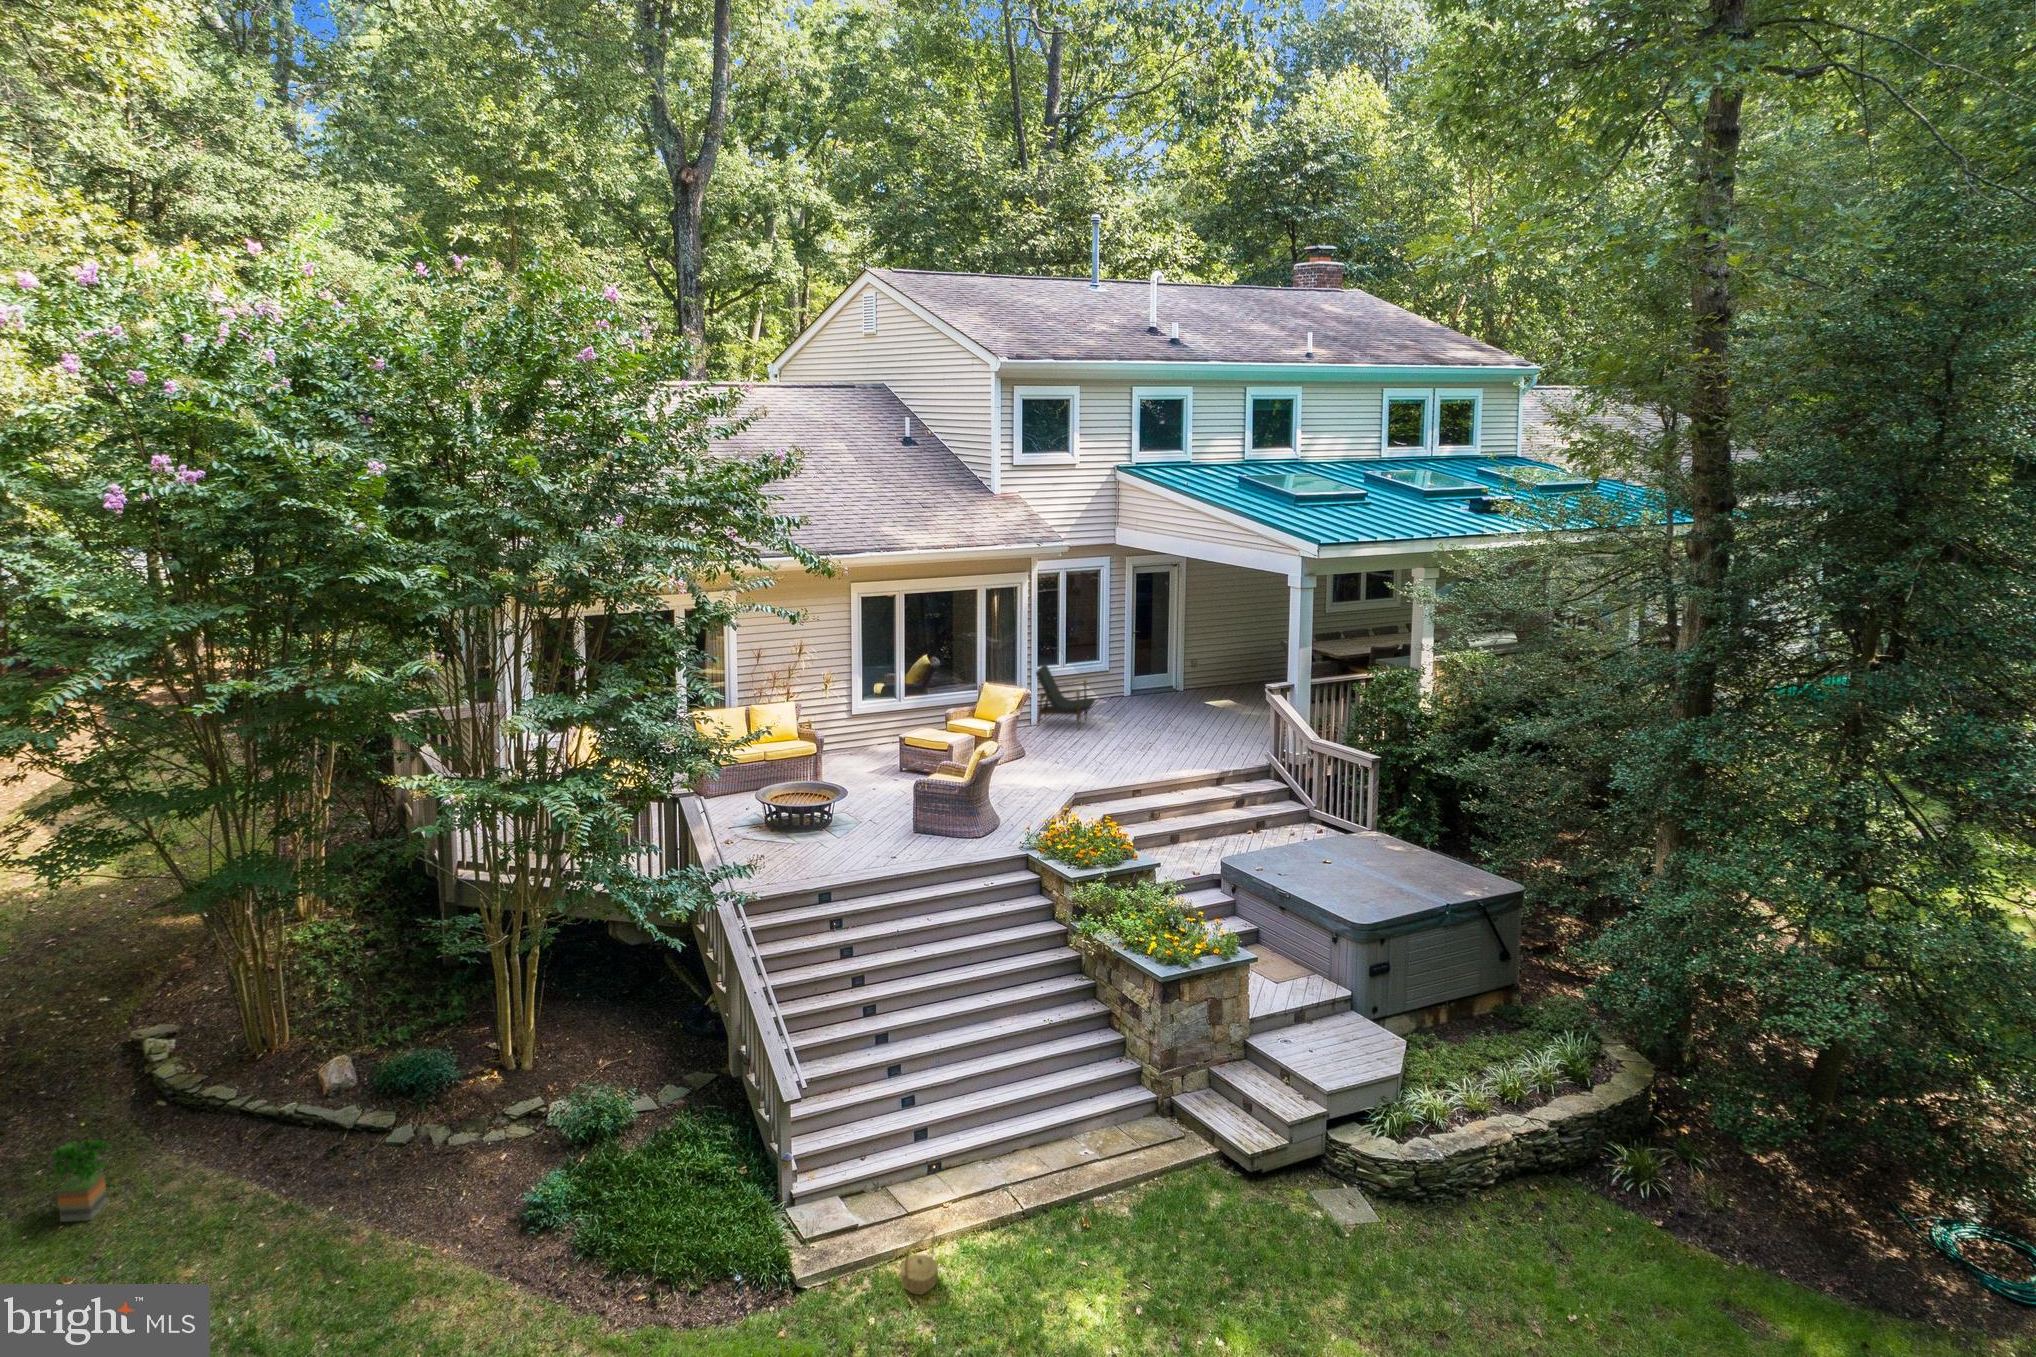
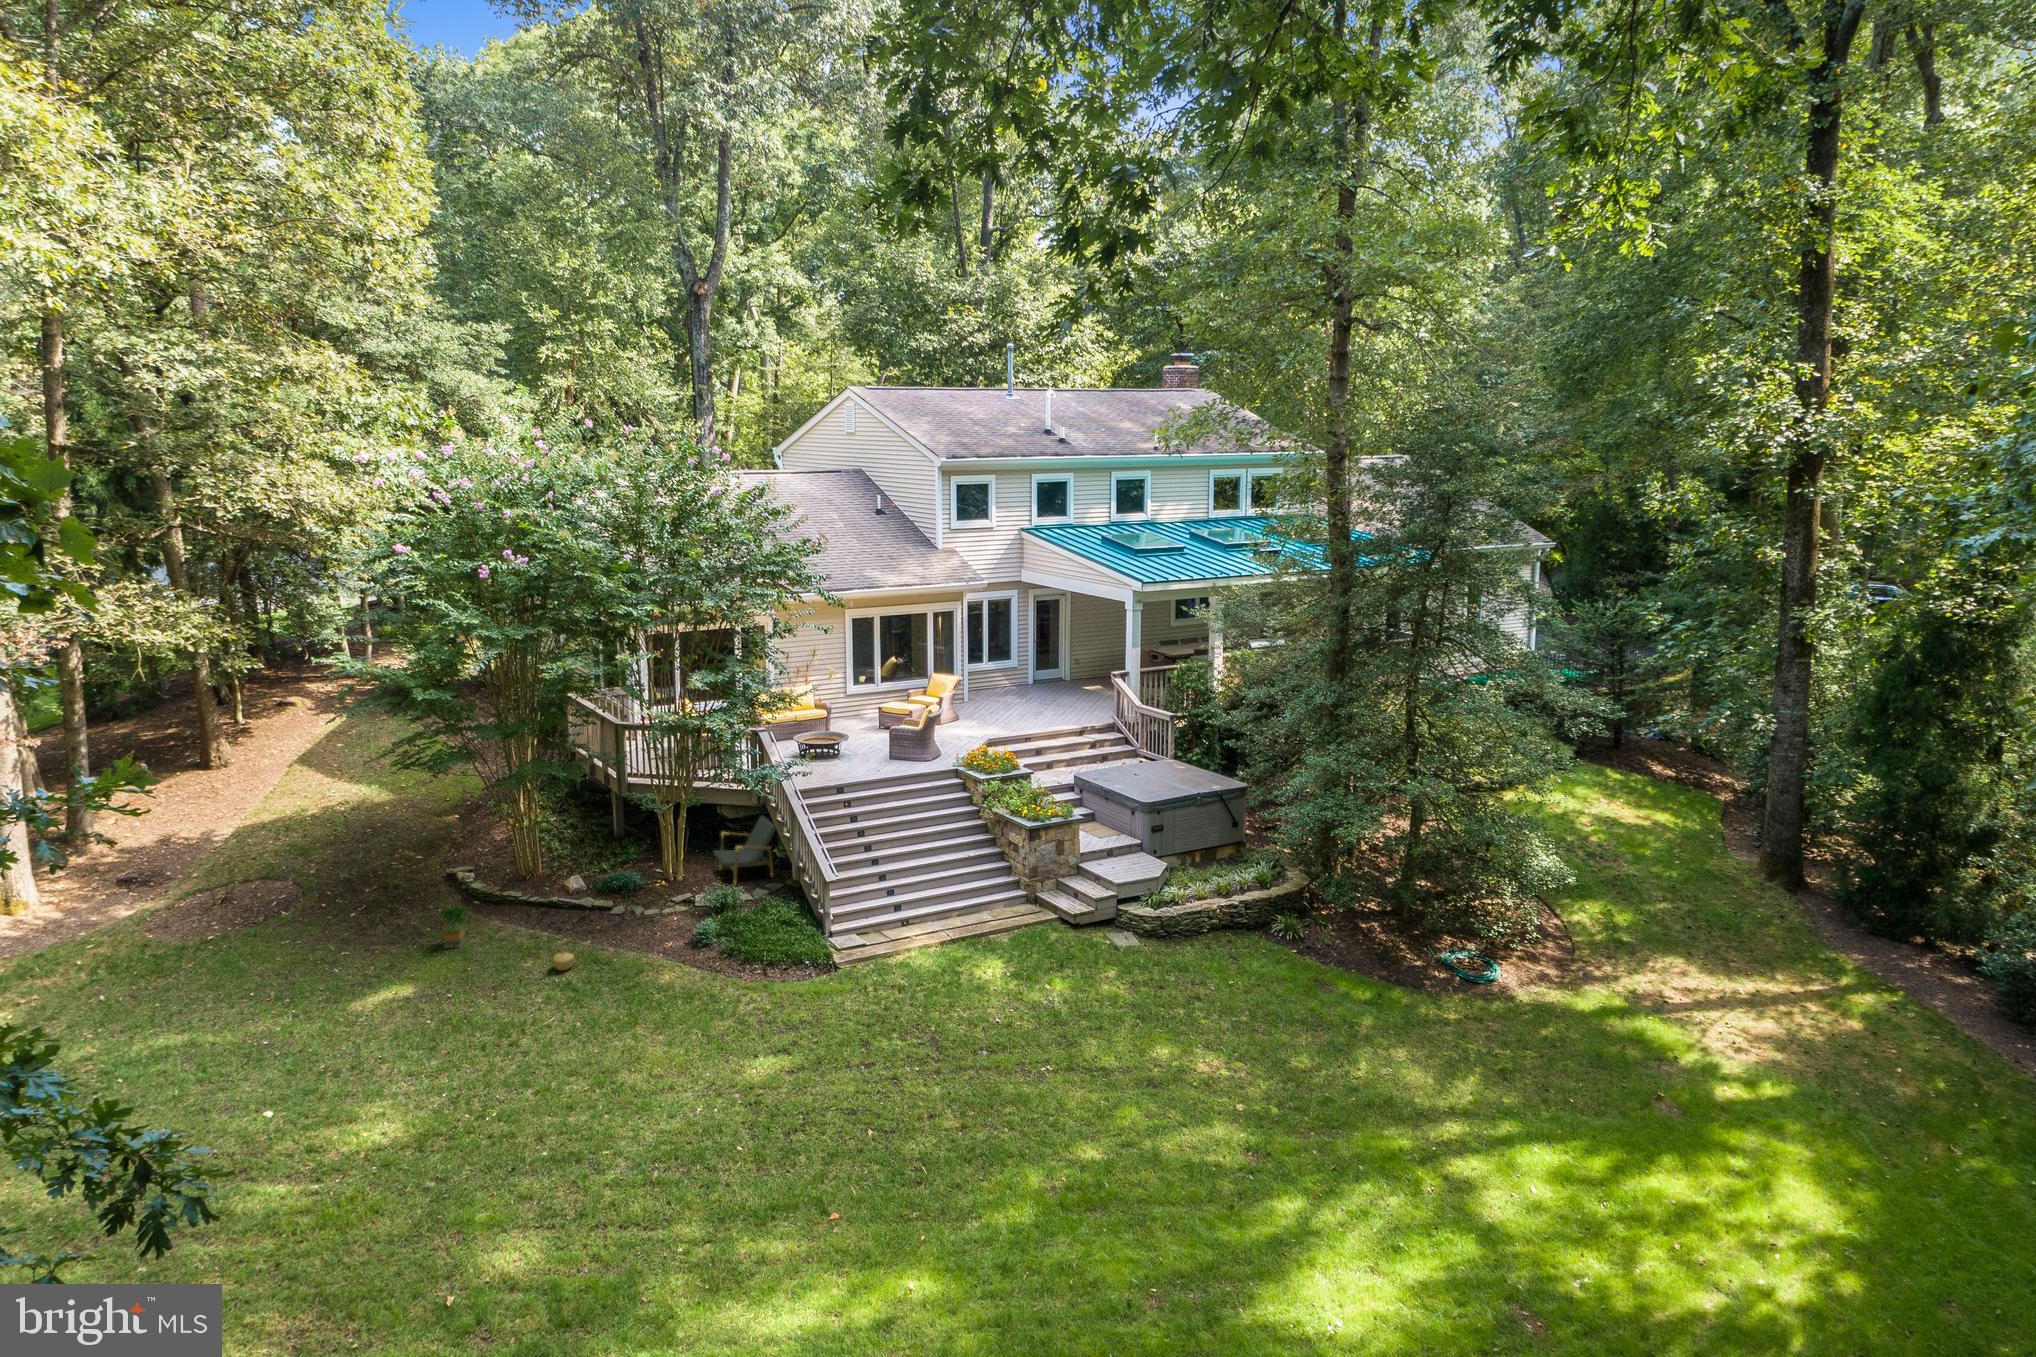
lounge chair: present [1036,664,1095,730] -> present [713,816,776,885]
basket: present [900,1230,938,1295] -> present [553,940,574,971]

